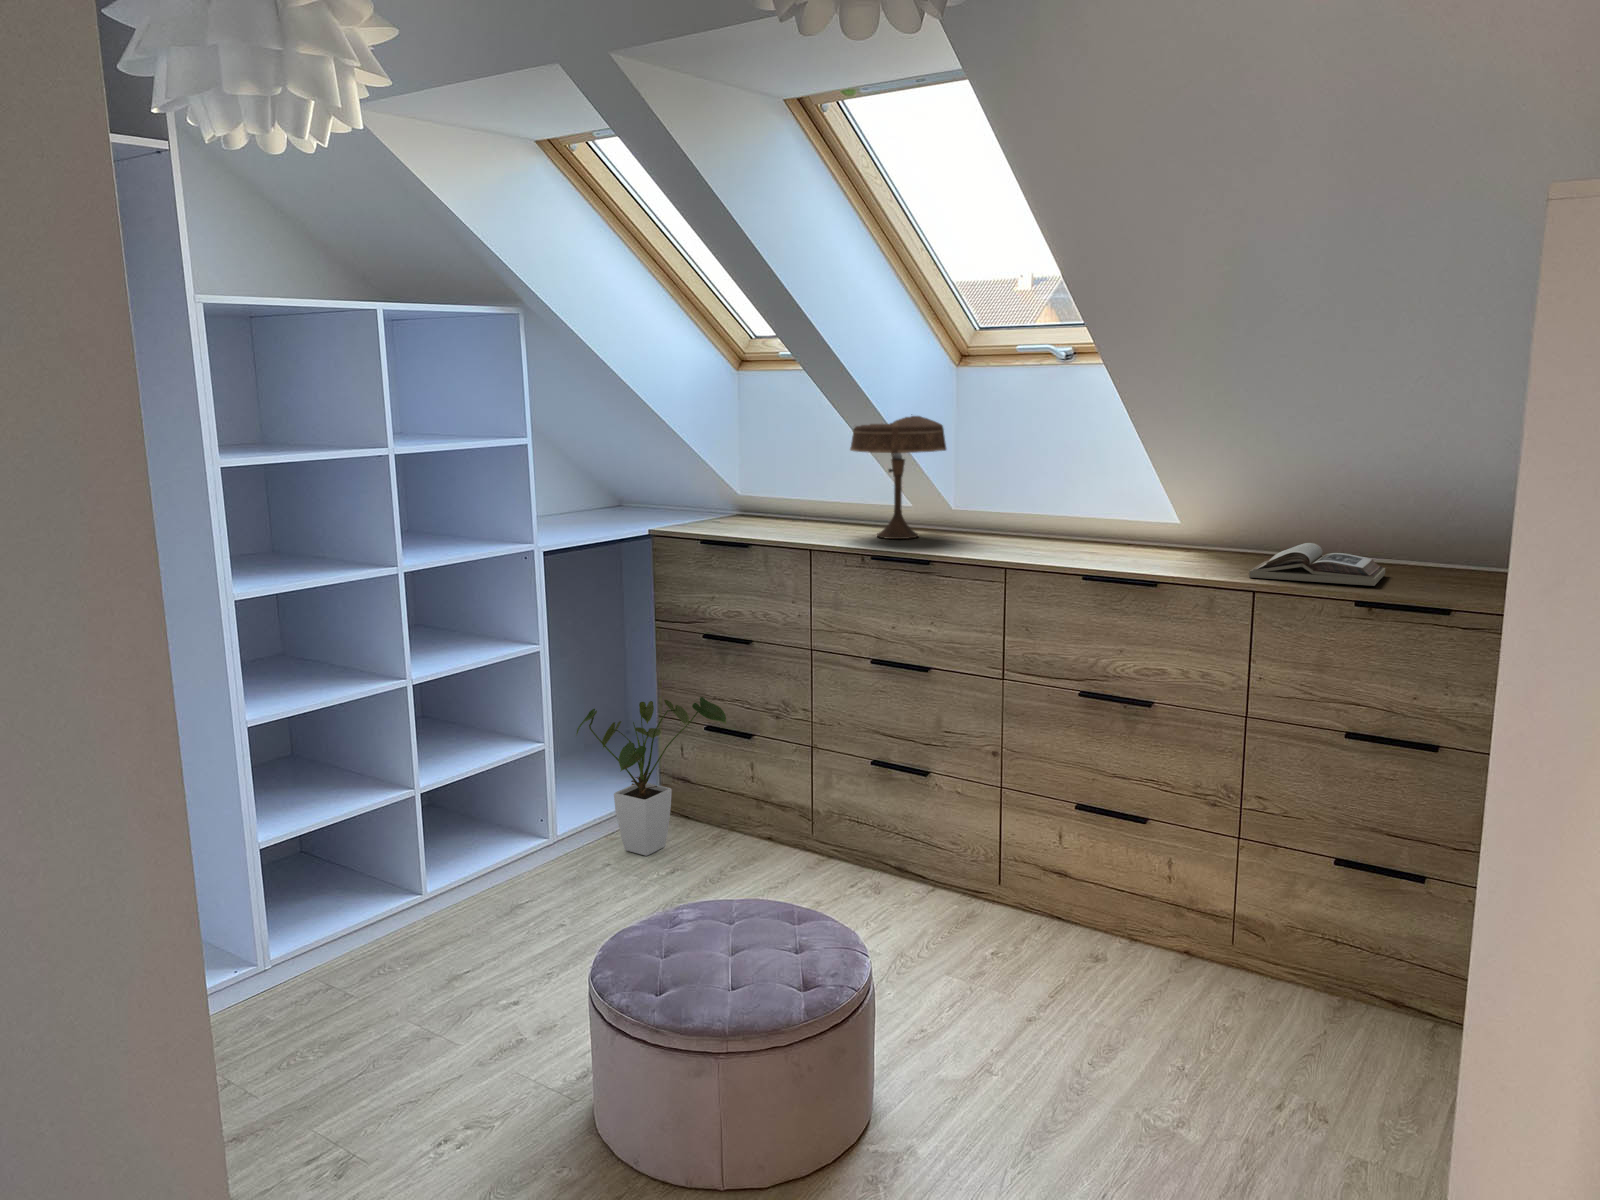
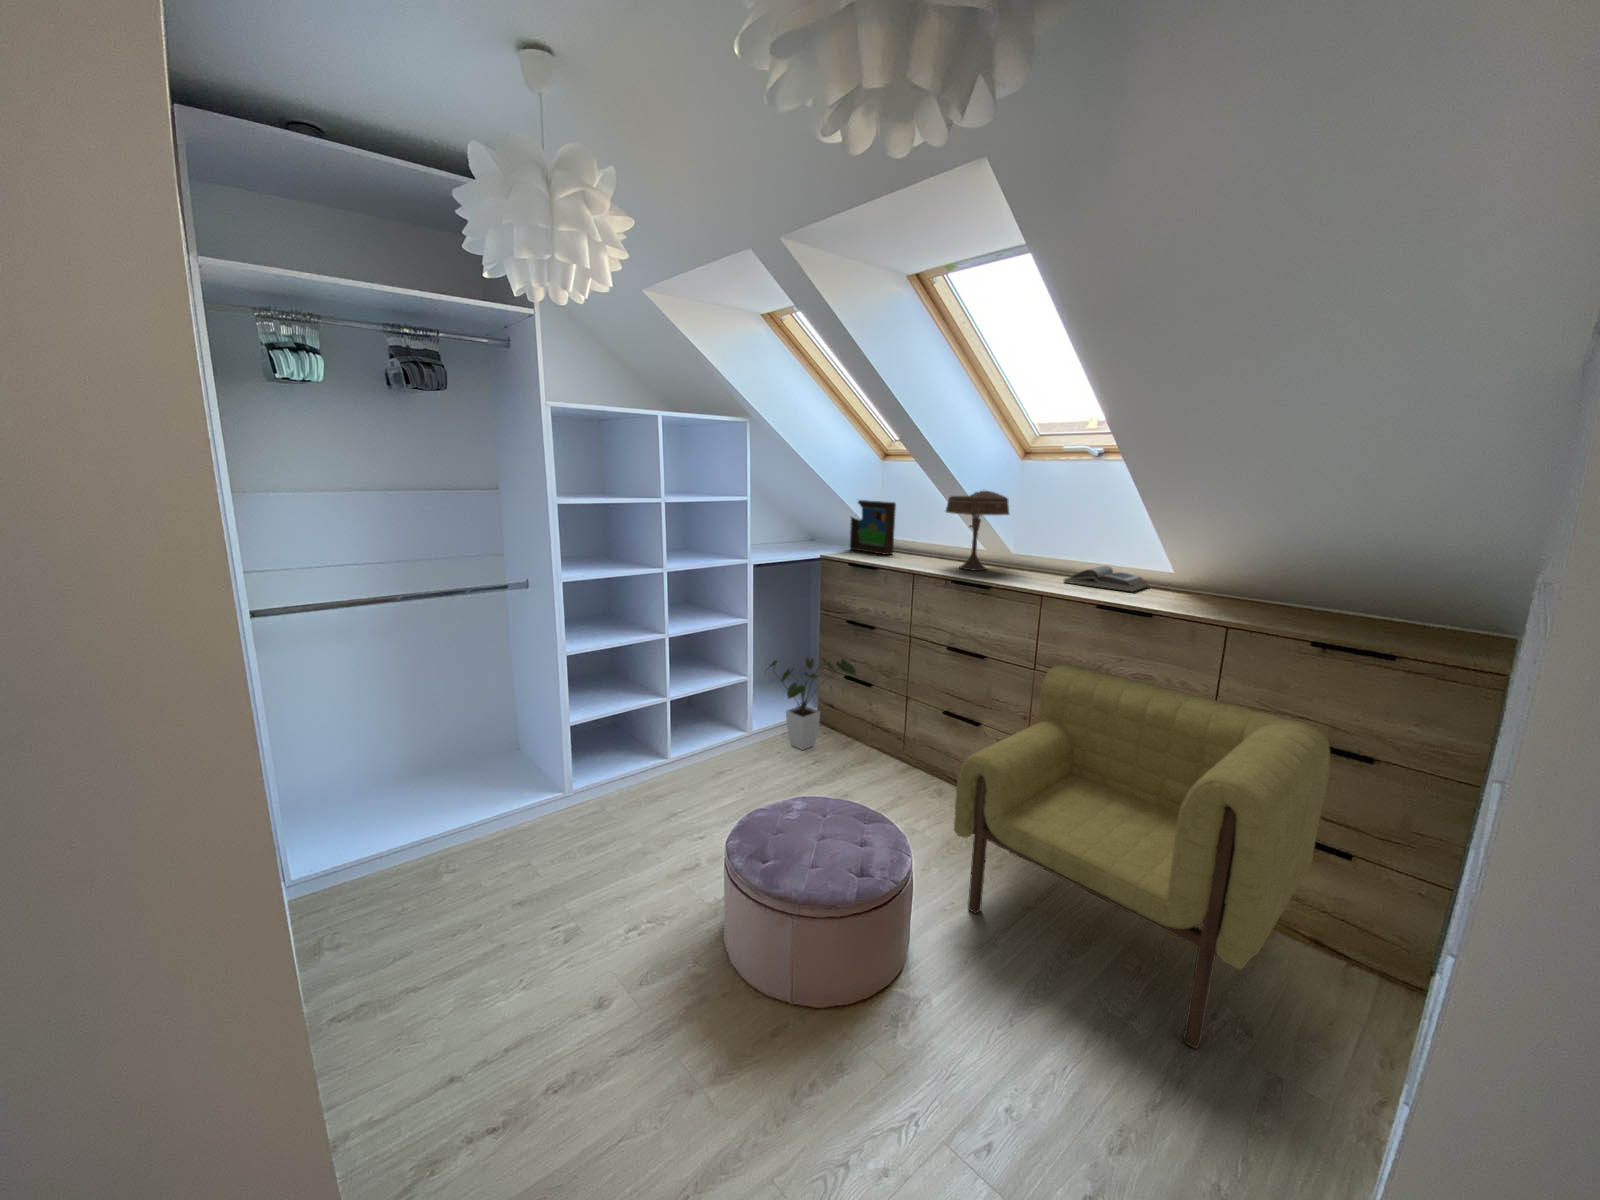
picture frame: none [691,436,767,524] -> present [850,500,896,555]
book: present [1249,543,1385,586] -> present [1064,566,1149,591]
armchair: none [917,665,1386,1142] -> present [954,664,1330,1049]

